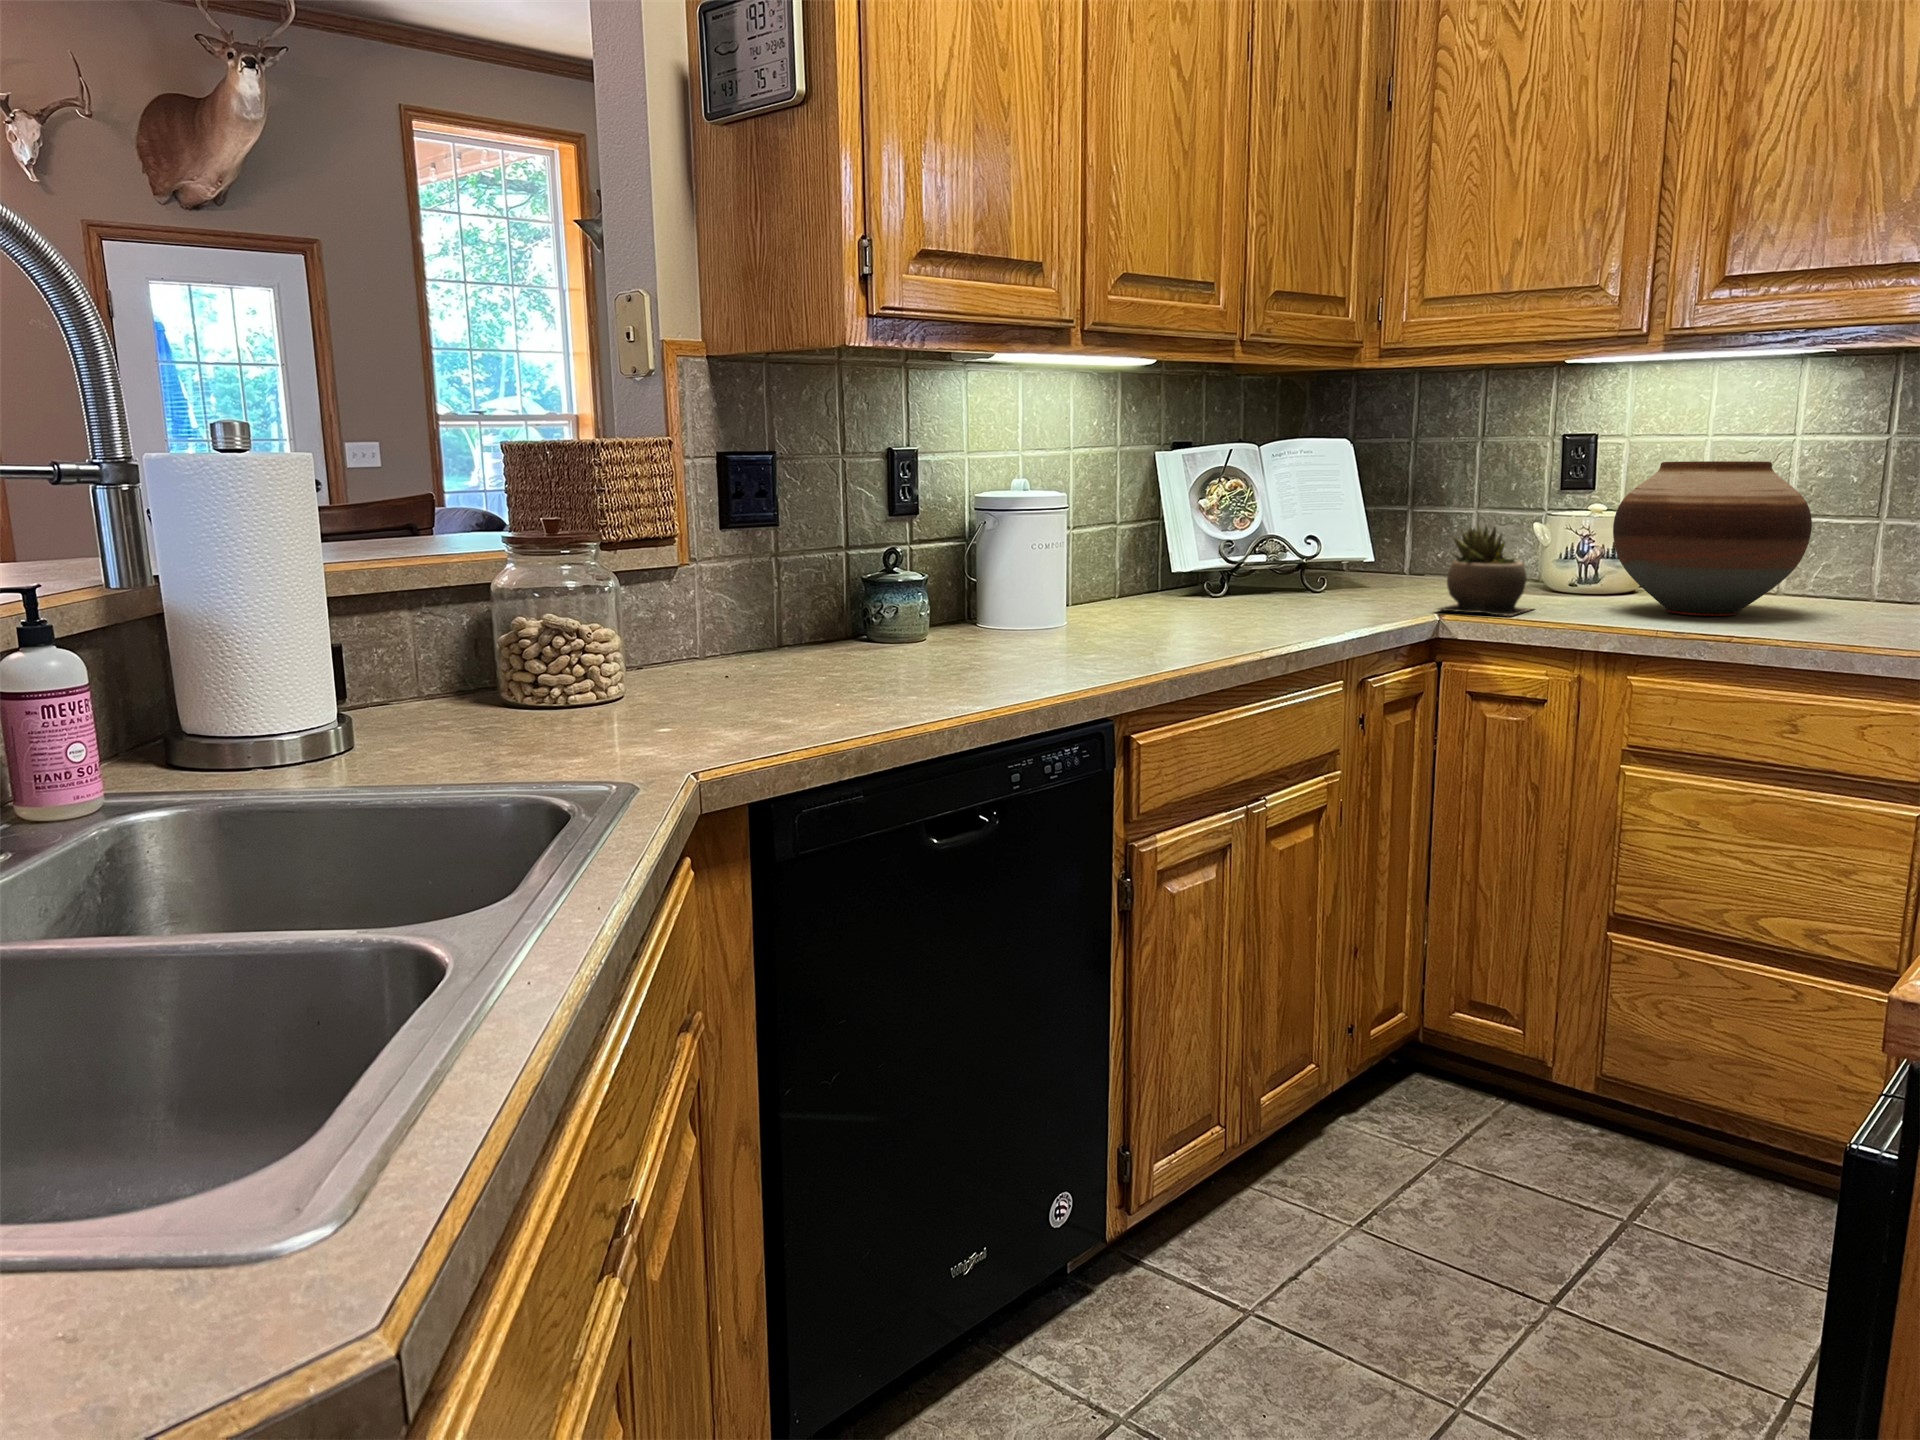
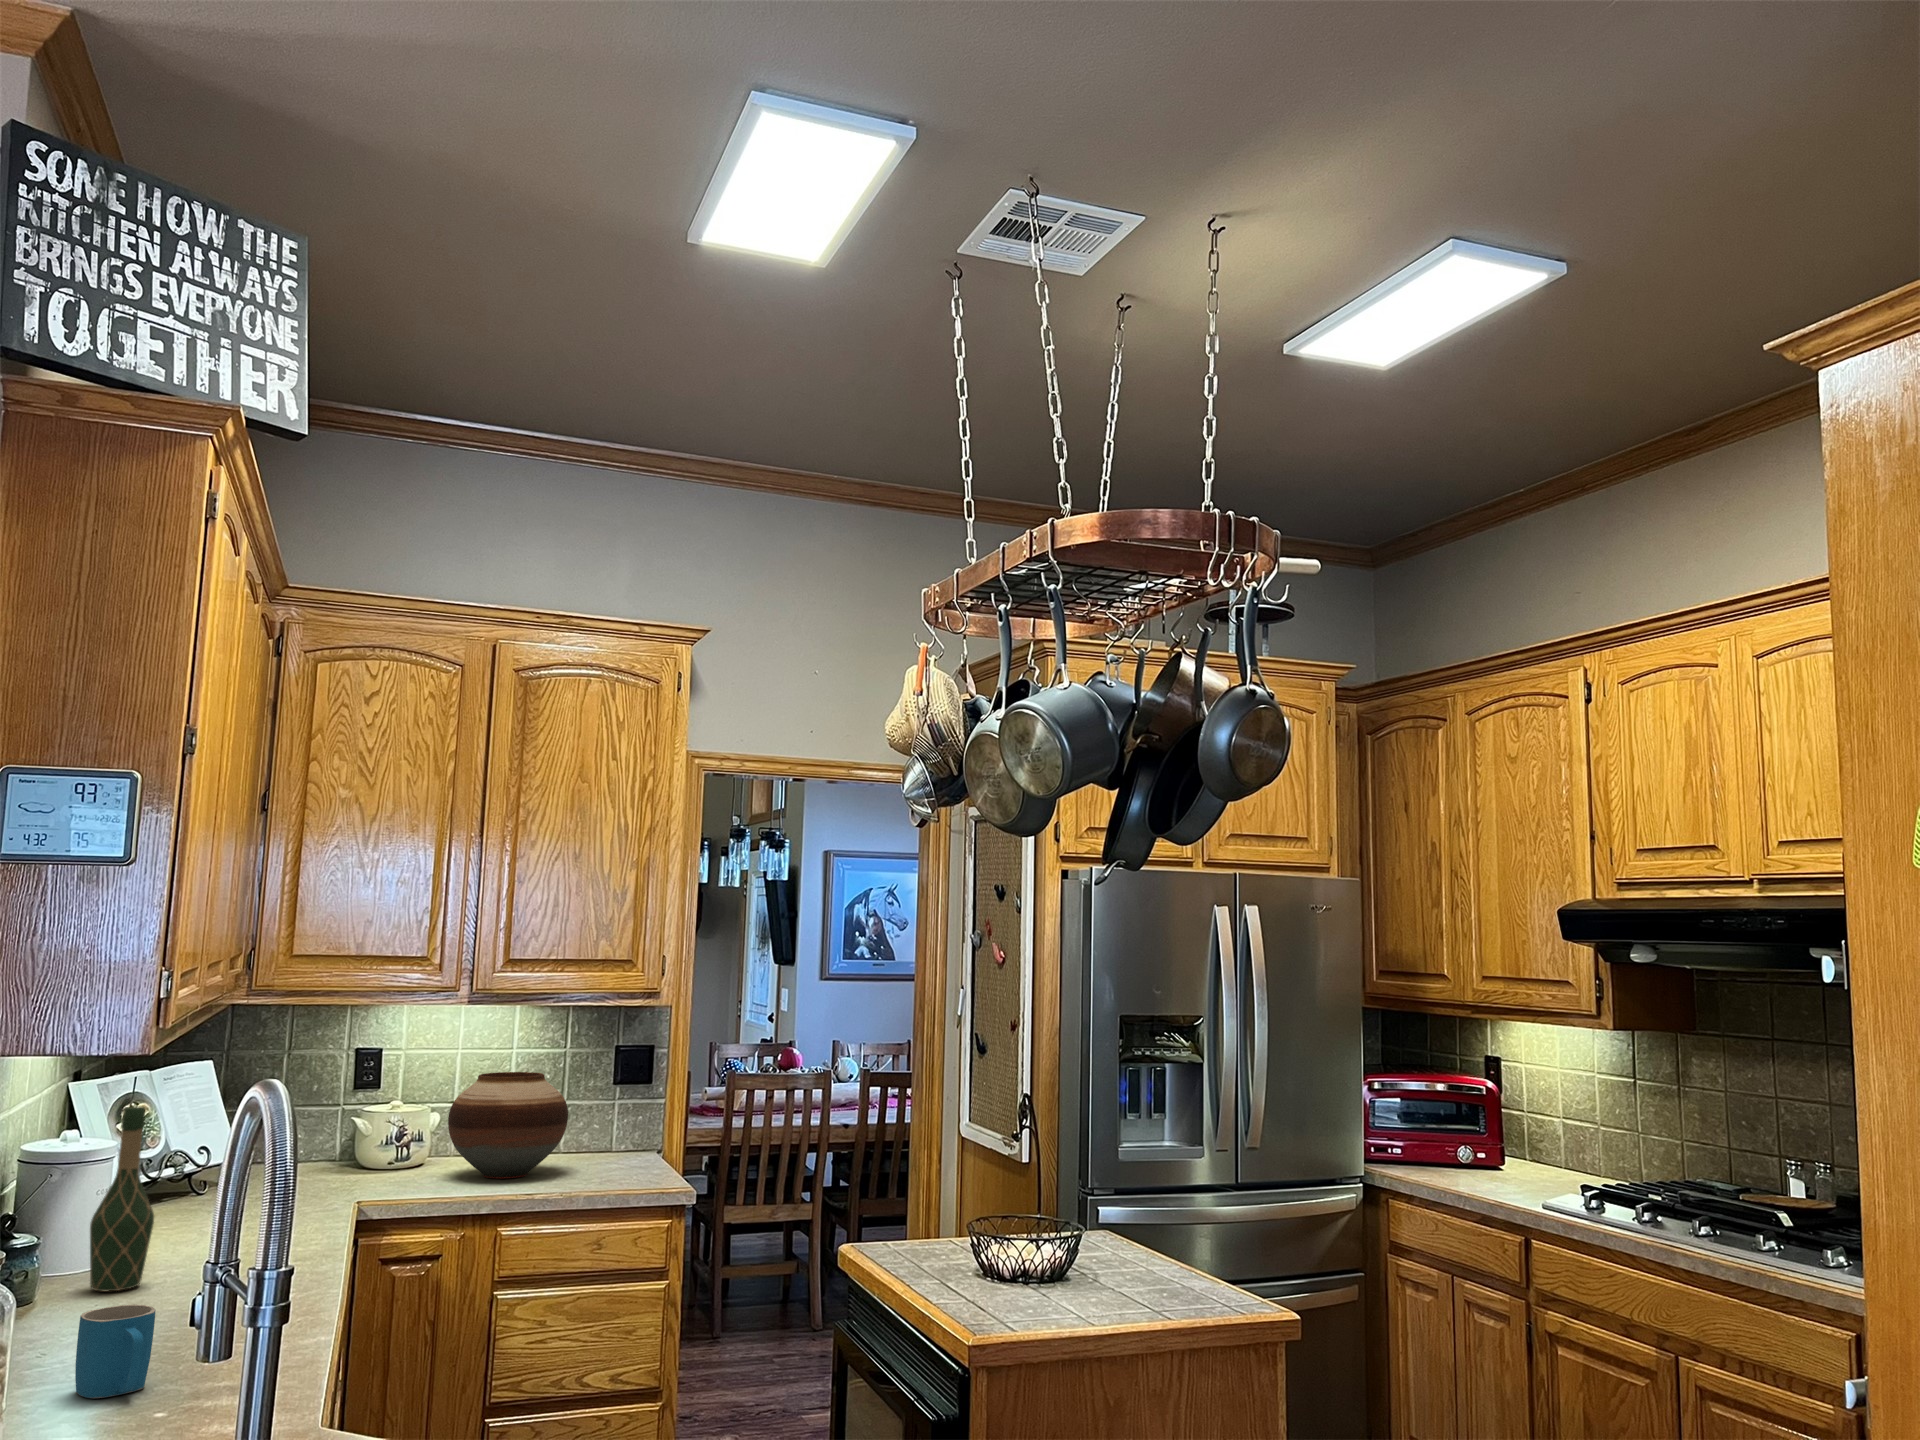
wine bottle: none [971,446,1033,645] -> present [90,1106,154,1292]
succulent plant: present [1437,526,1532,616] -> none [342,1128,410,1199]
mug: none [670,622,746,711] -> present [75,1304,156,1398]

